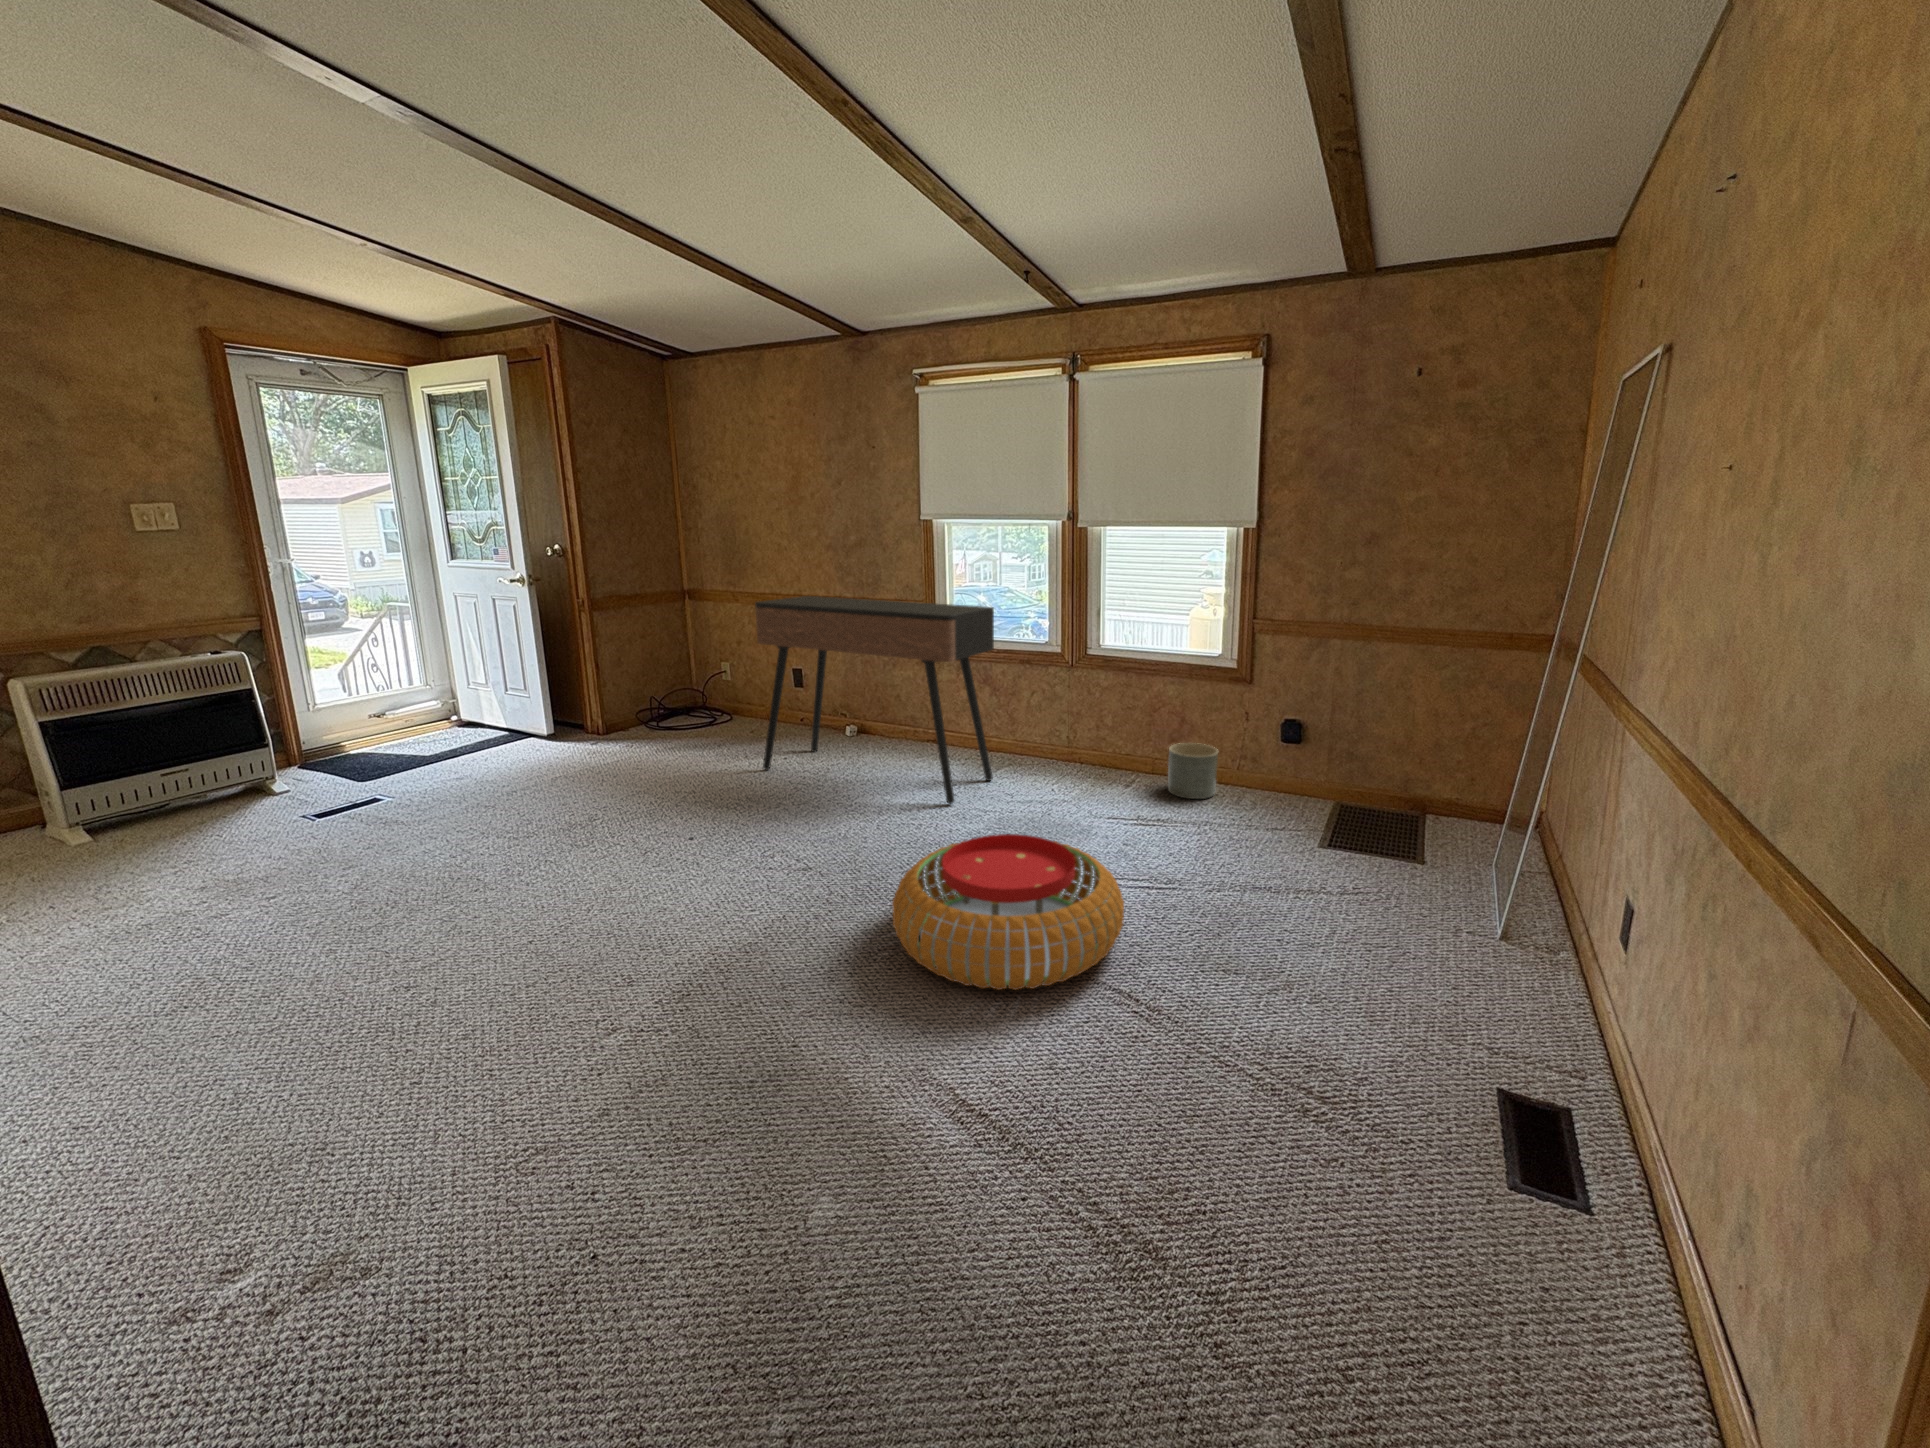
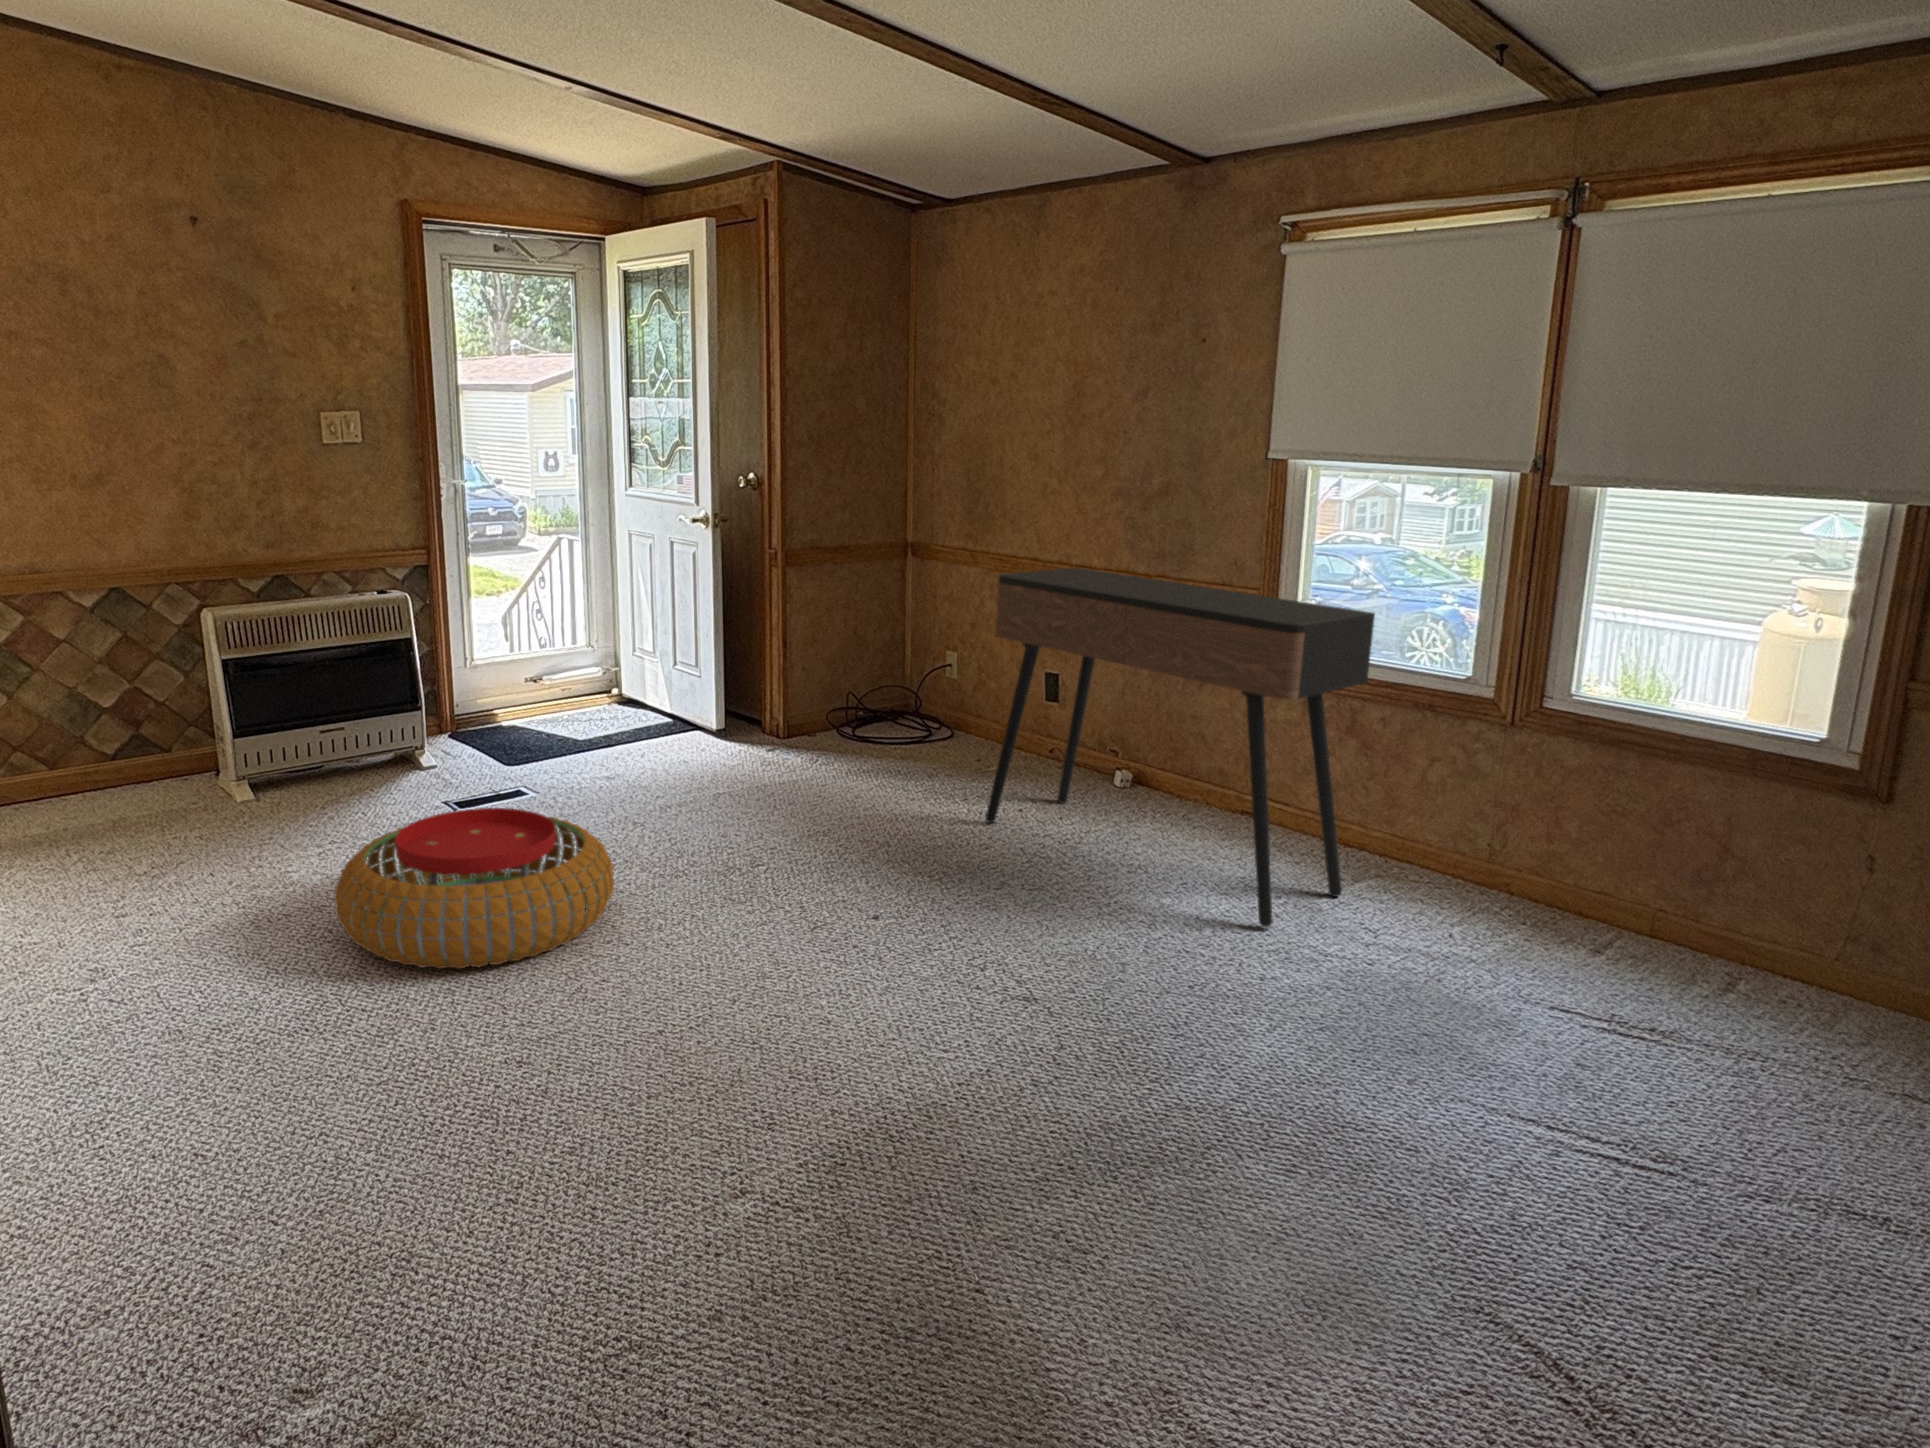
planter: present [1168,743,1218,799] -> none [1675,889,1793,1000]
pouf: present [892,834,1124,990] -> present [335,808,614,969]

